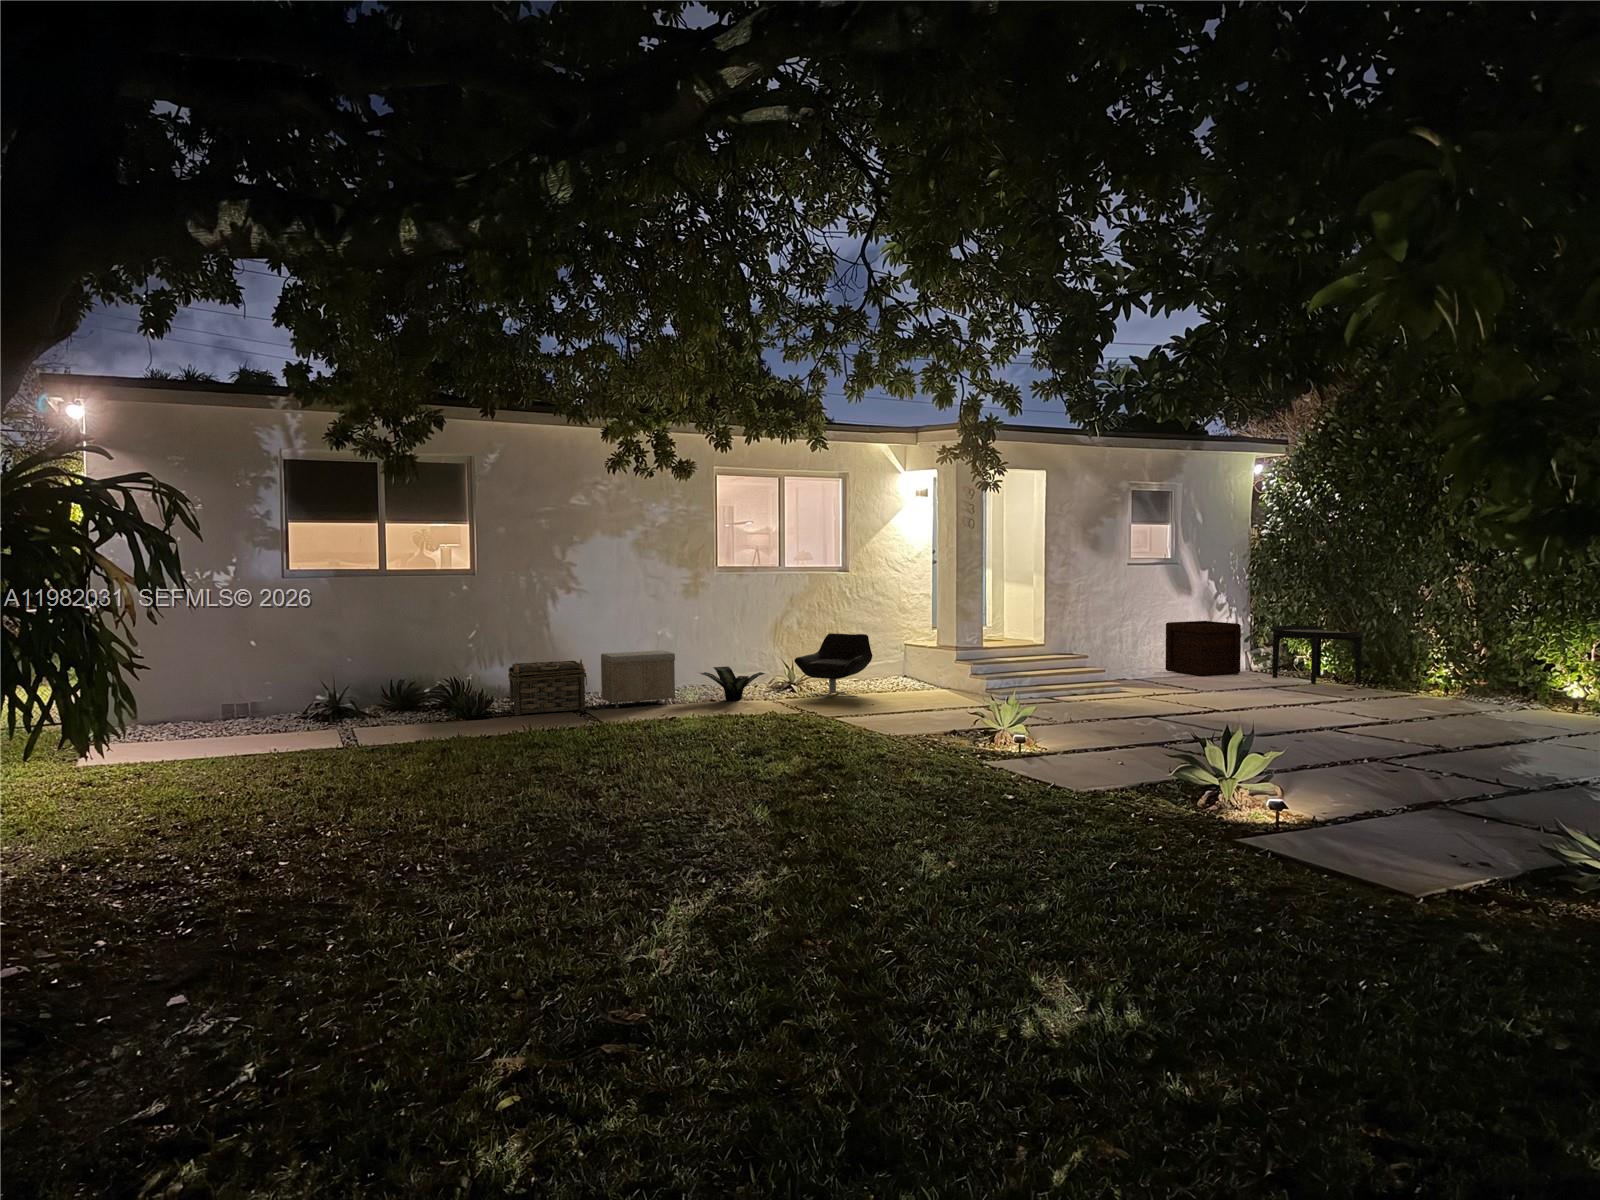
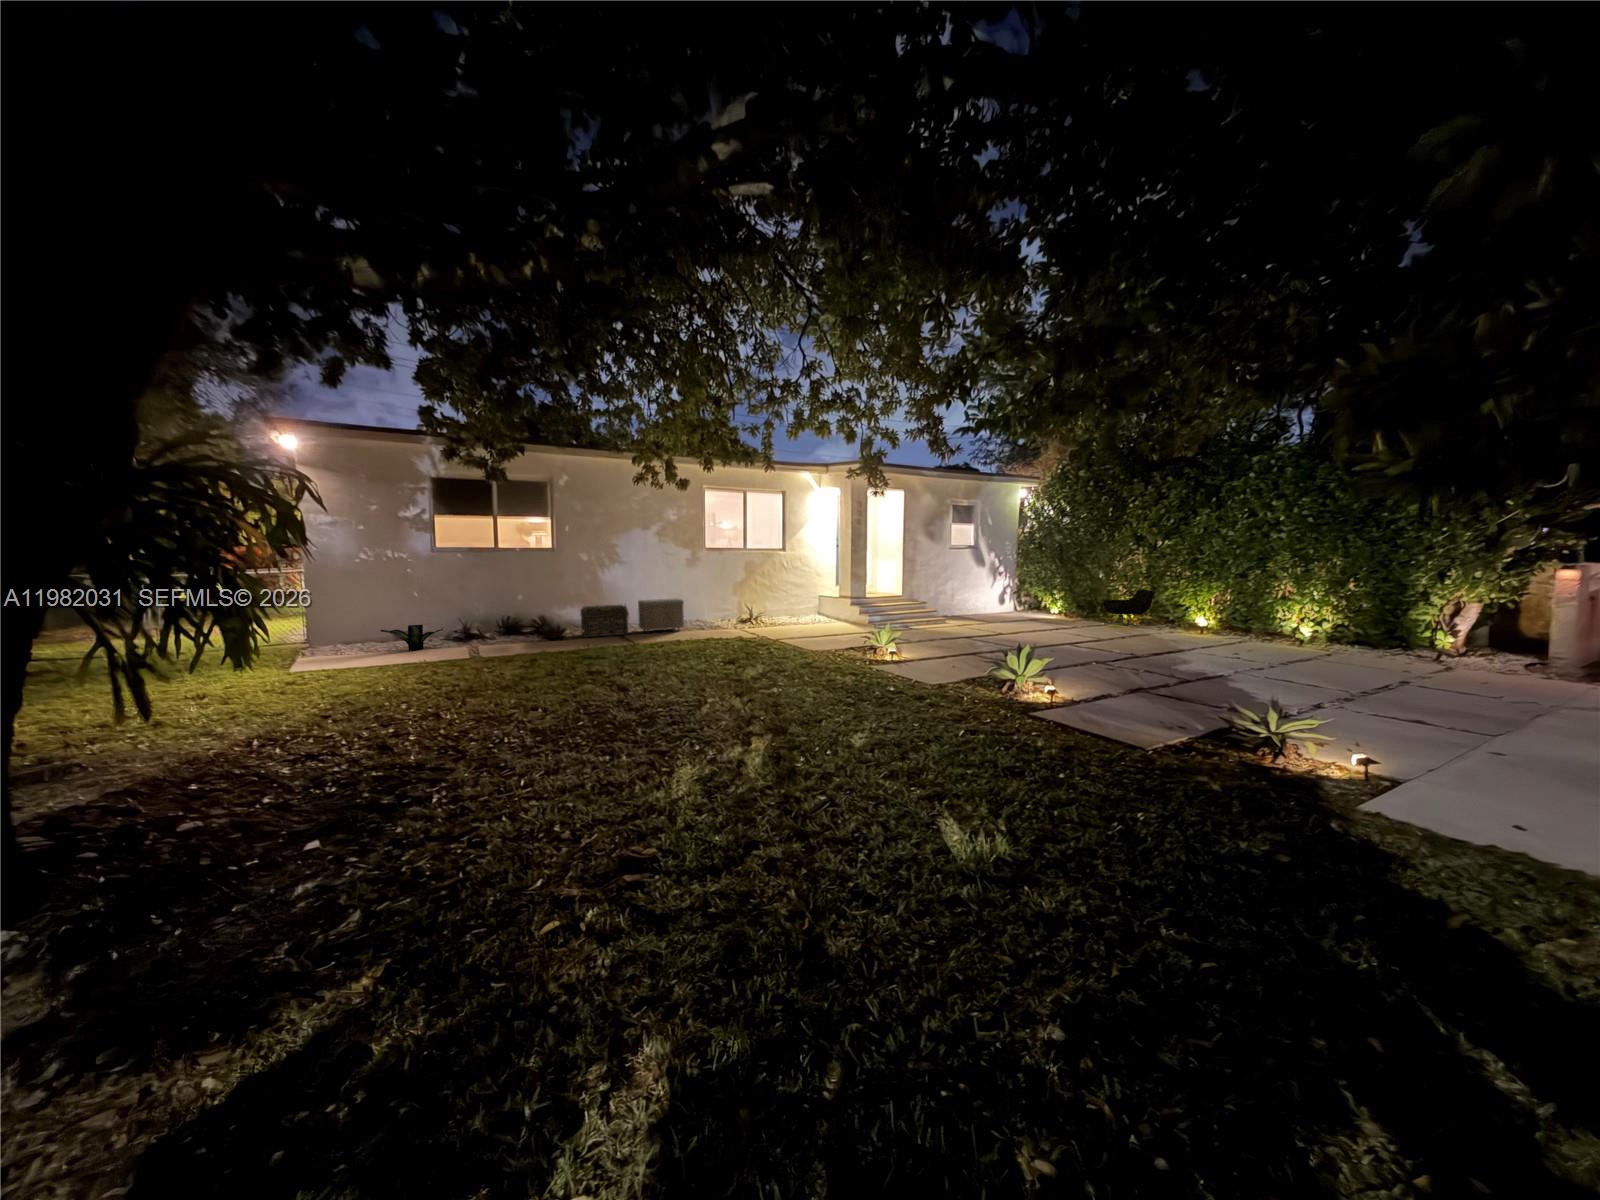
wooden crate: present [1166,621,1241,676] -> none [969,582,1012,614]
round table: present [1269,625,1366,684] -> none [1029,585,1083,618]
lounge chair: present [794,633,872,699] -> present [1103,589,1155,626]
potted plant: present [701,666,765,700] -> present [381,625,443,651]

